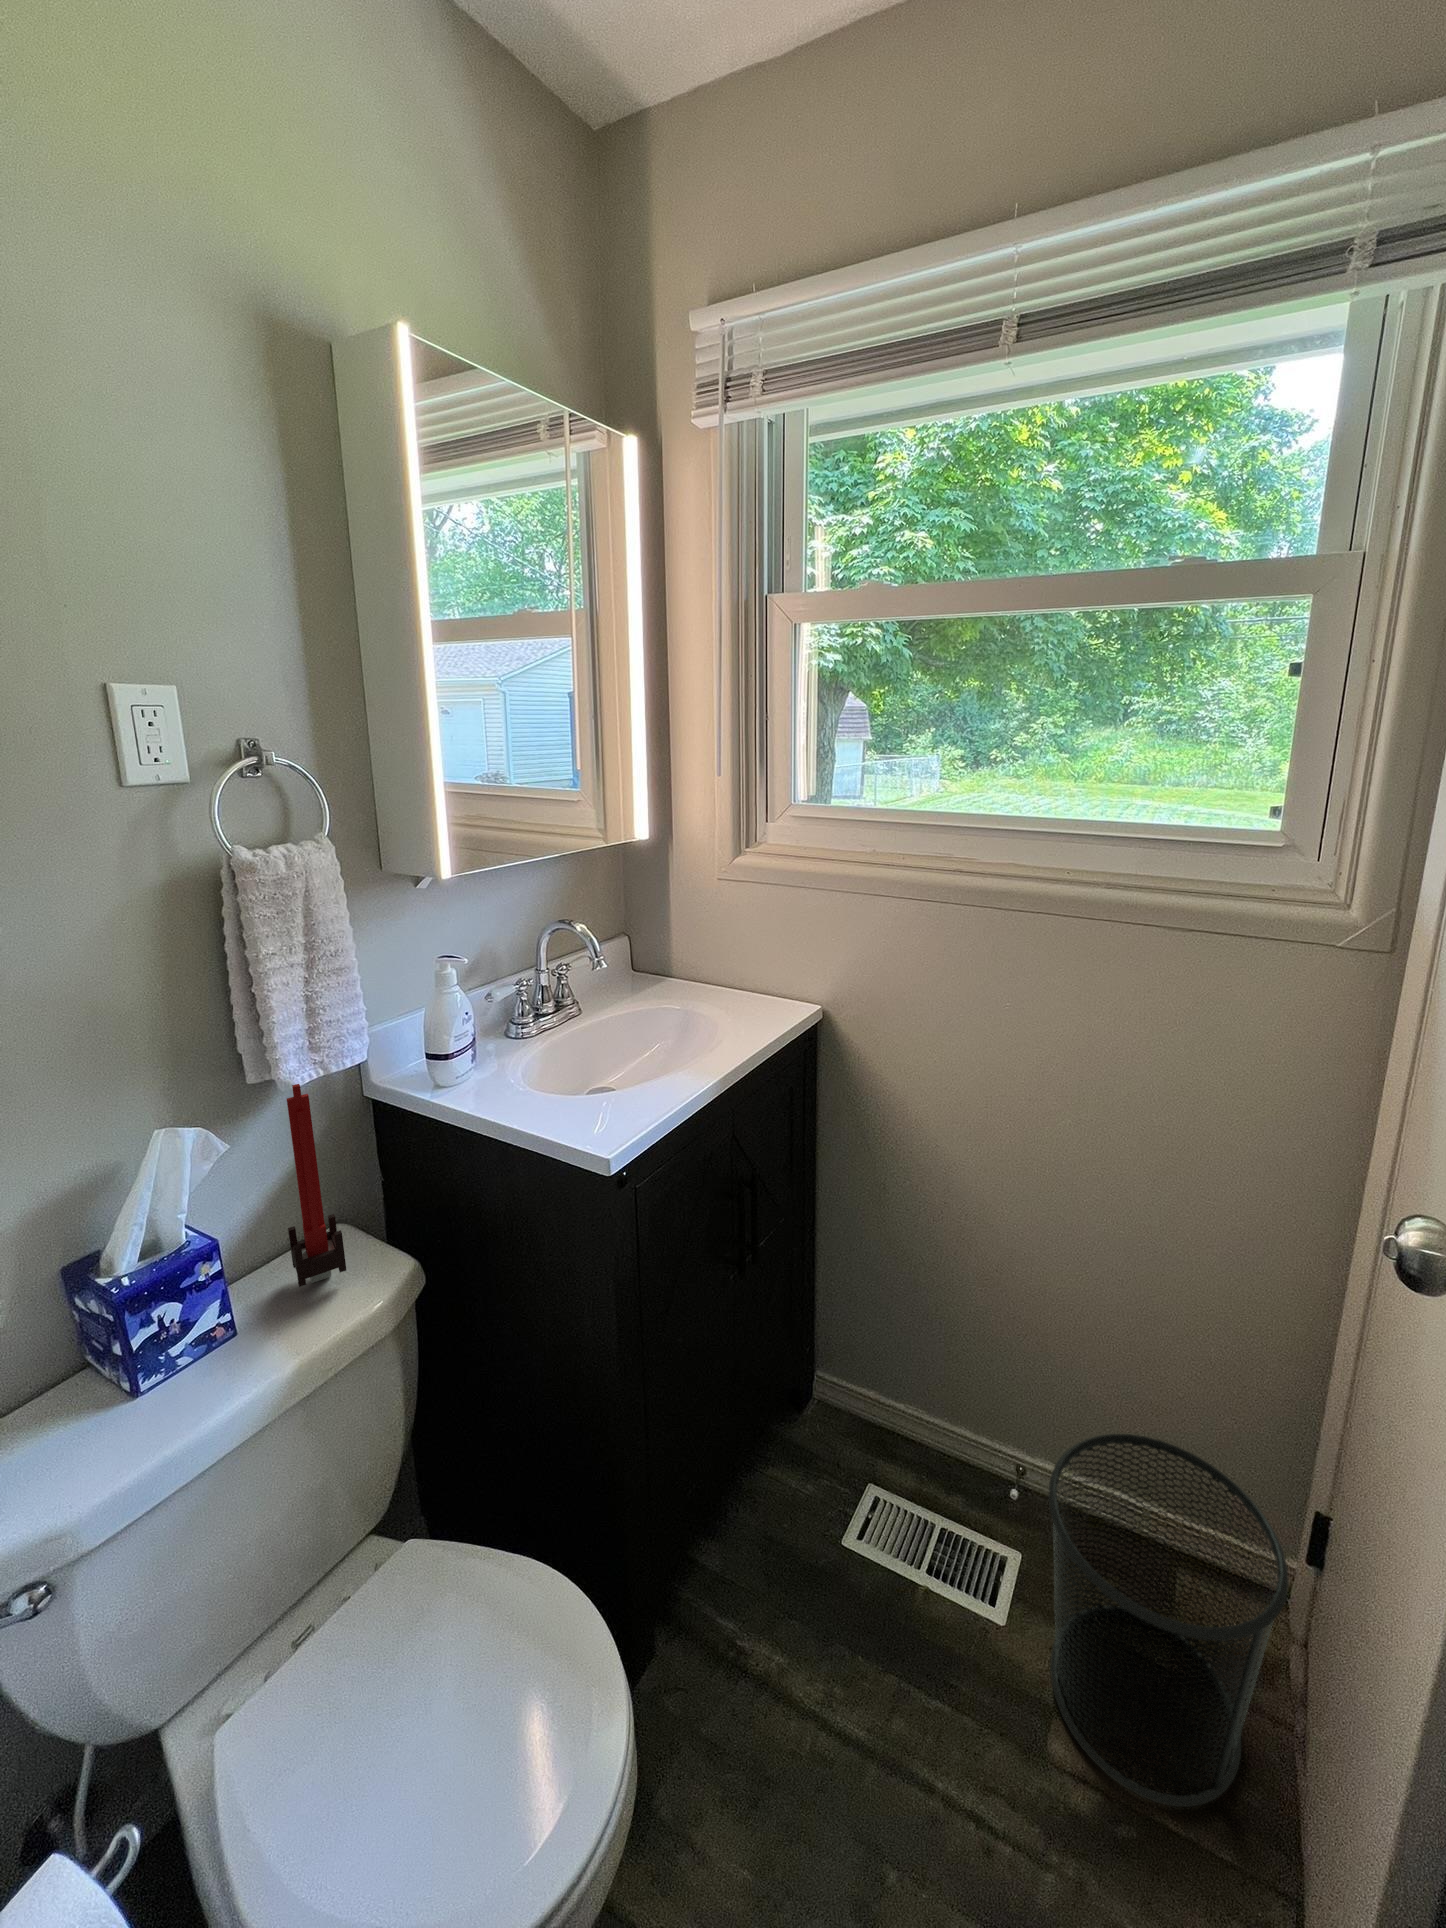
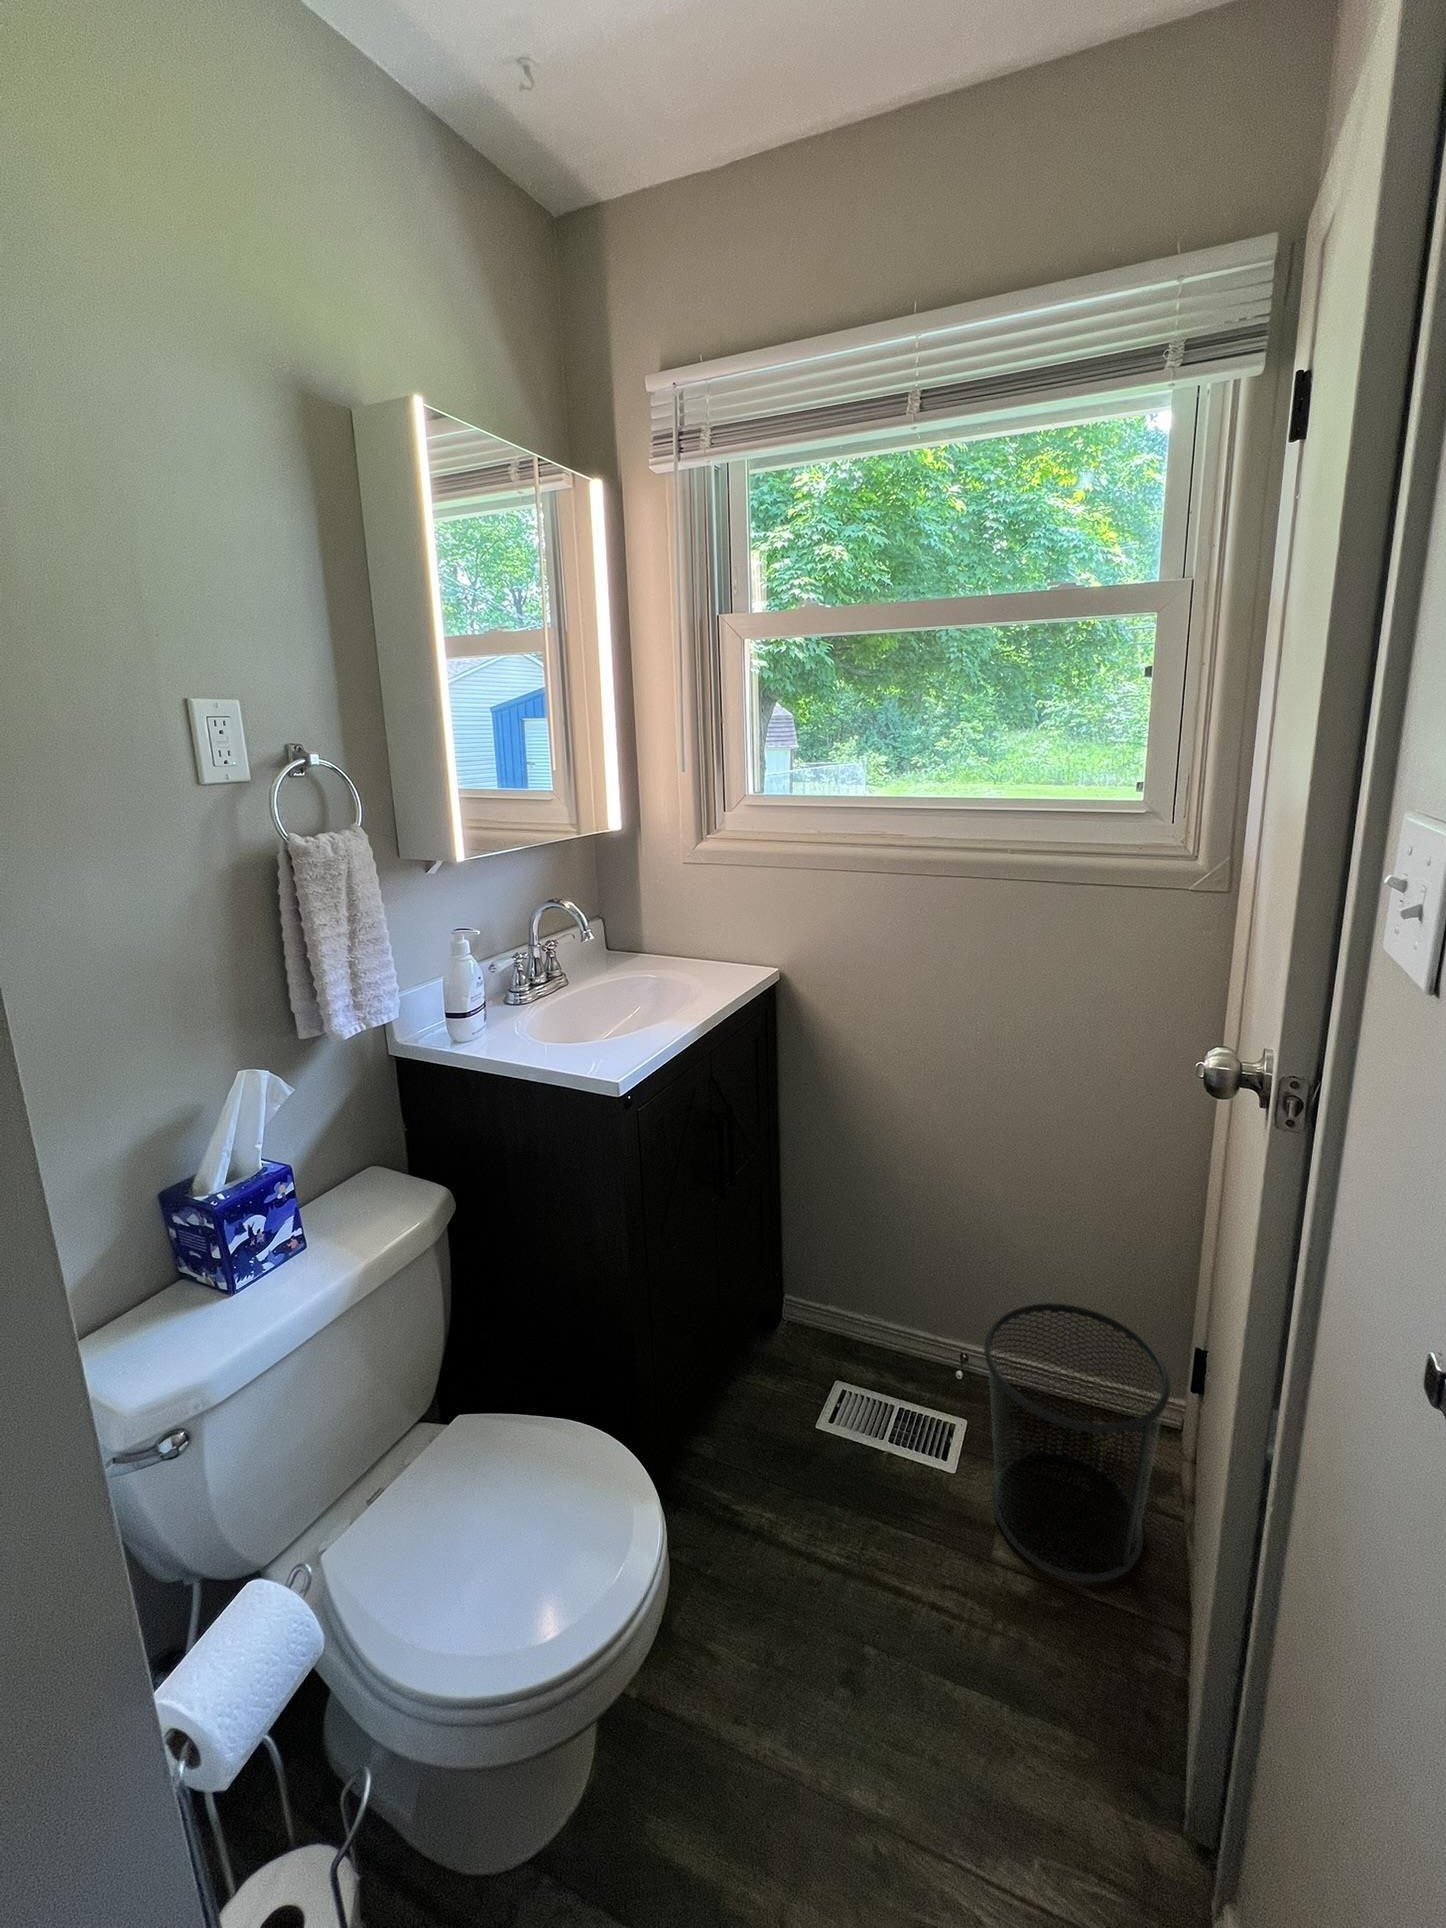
candle: present [287,1084,346,1287] -> none [337,1036,390,1211]

